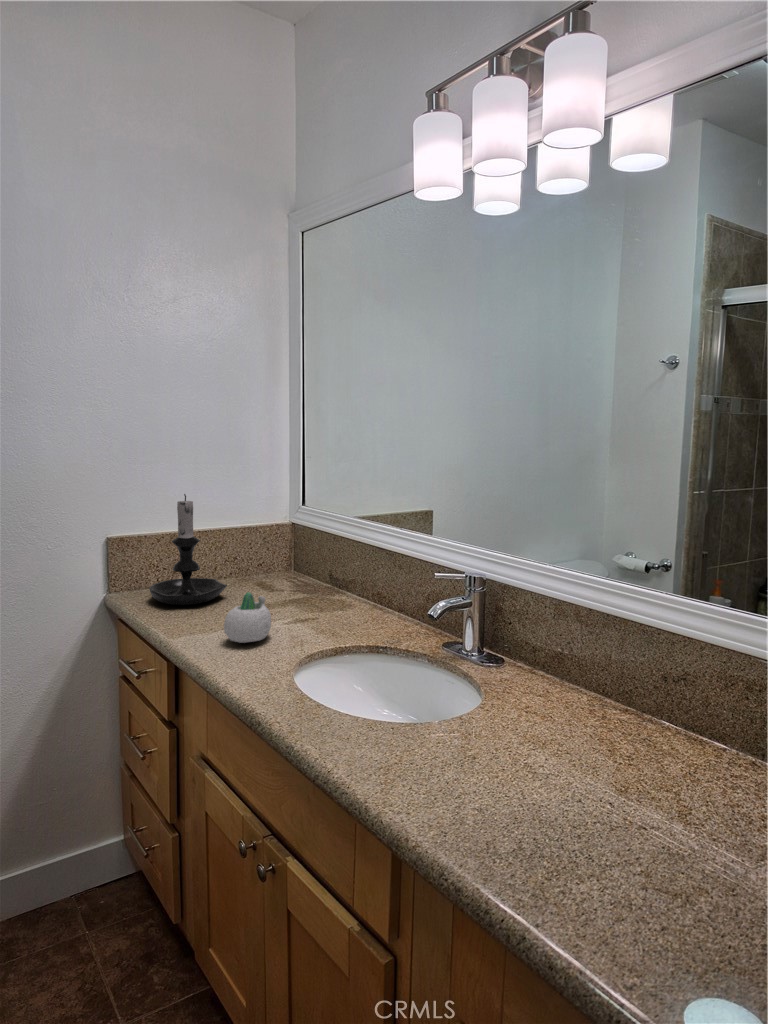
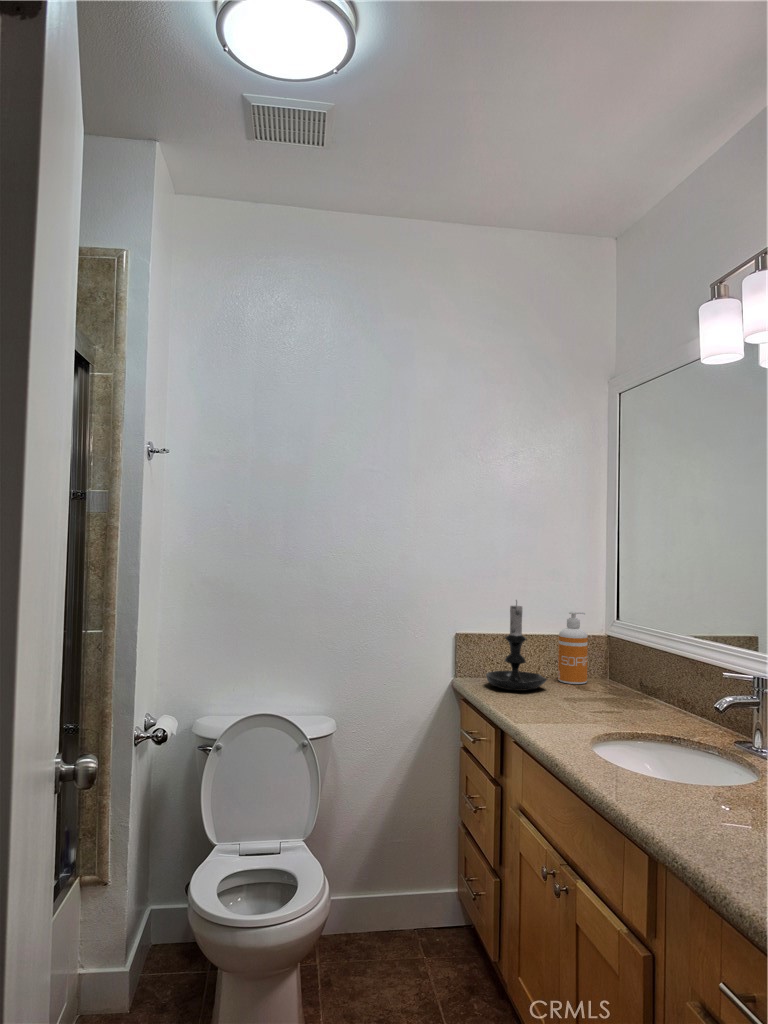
soap dispenser: none [236,502,269,585] -> present [558,612,588,684]
succulent planter: present [224,592,271,643] -> none [540,678,579,718]

